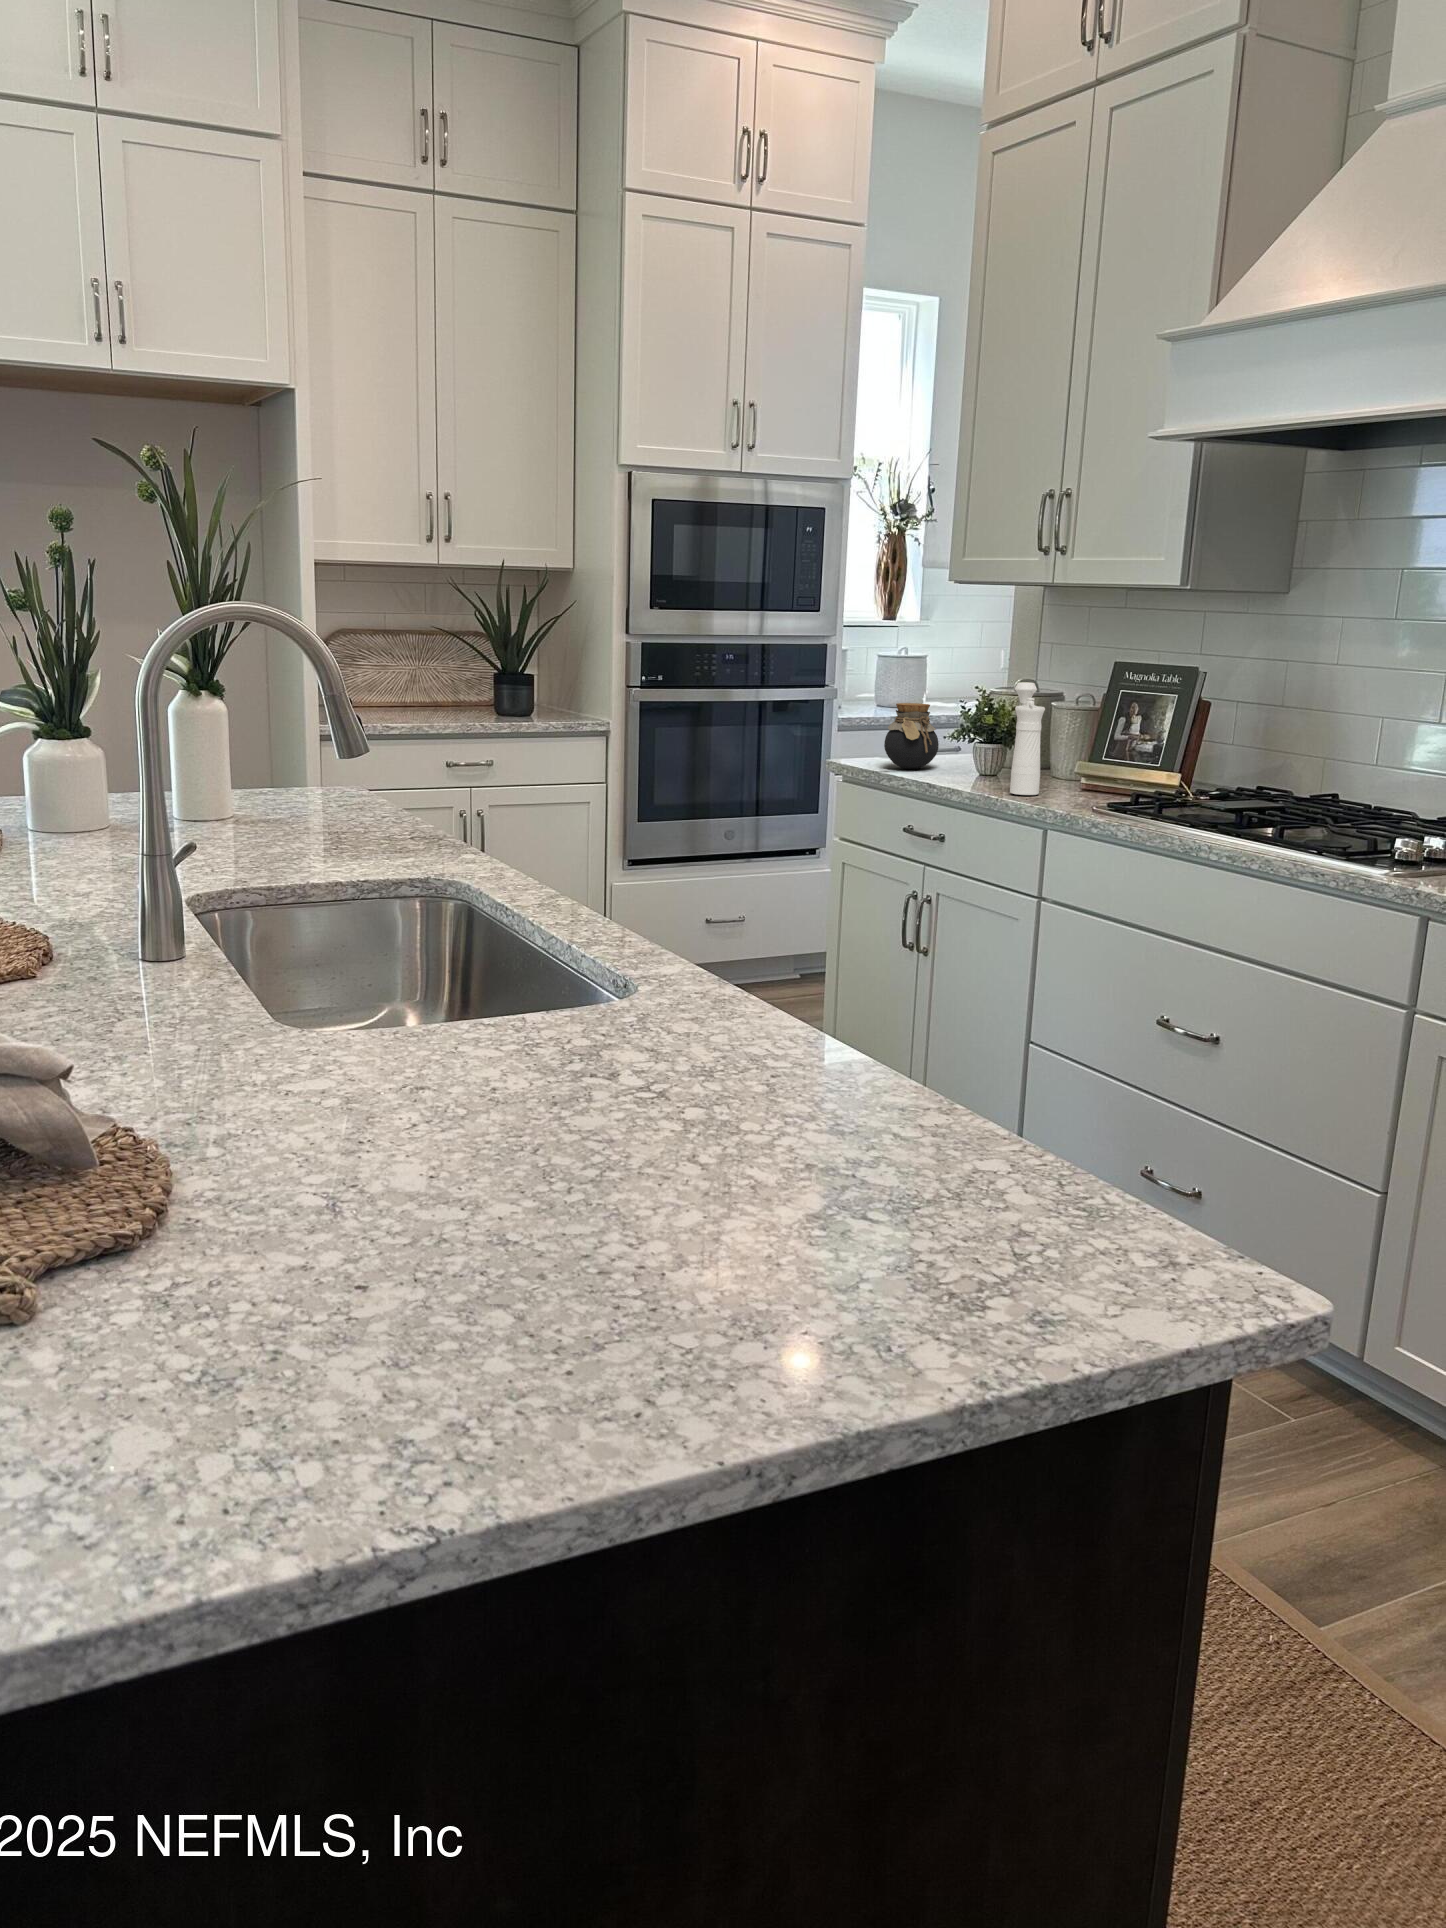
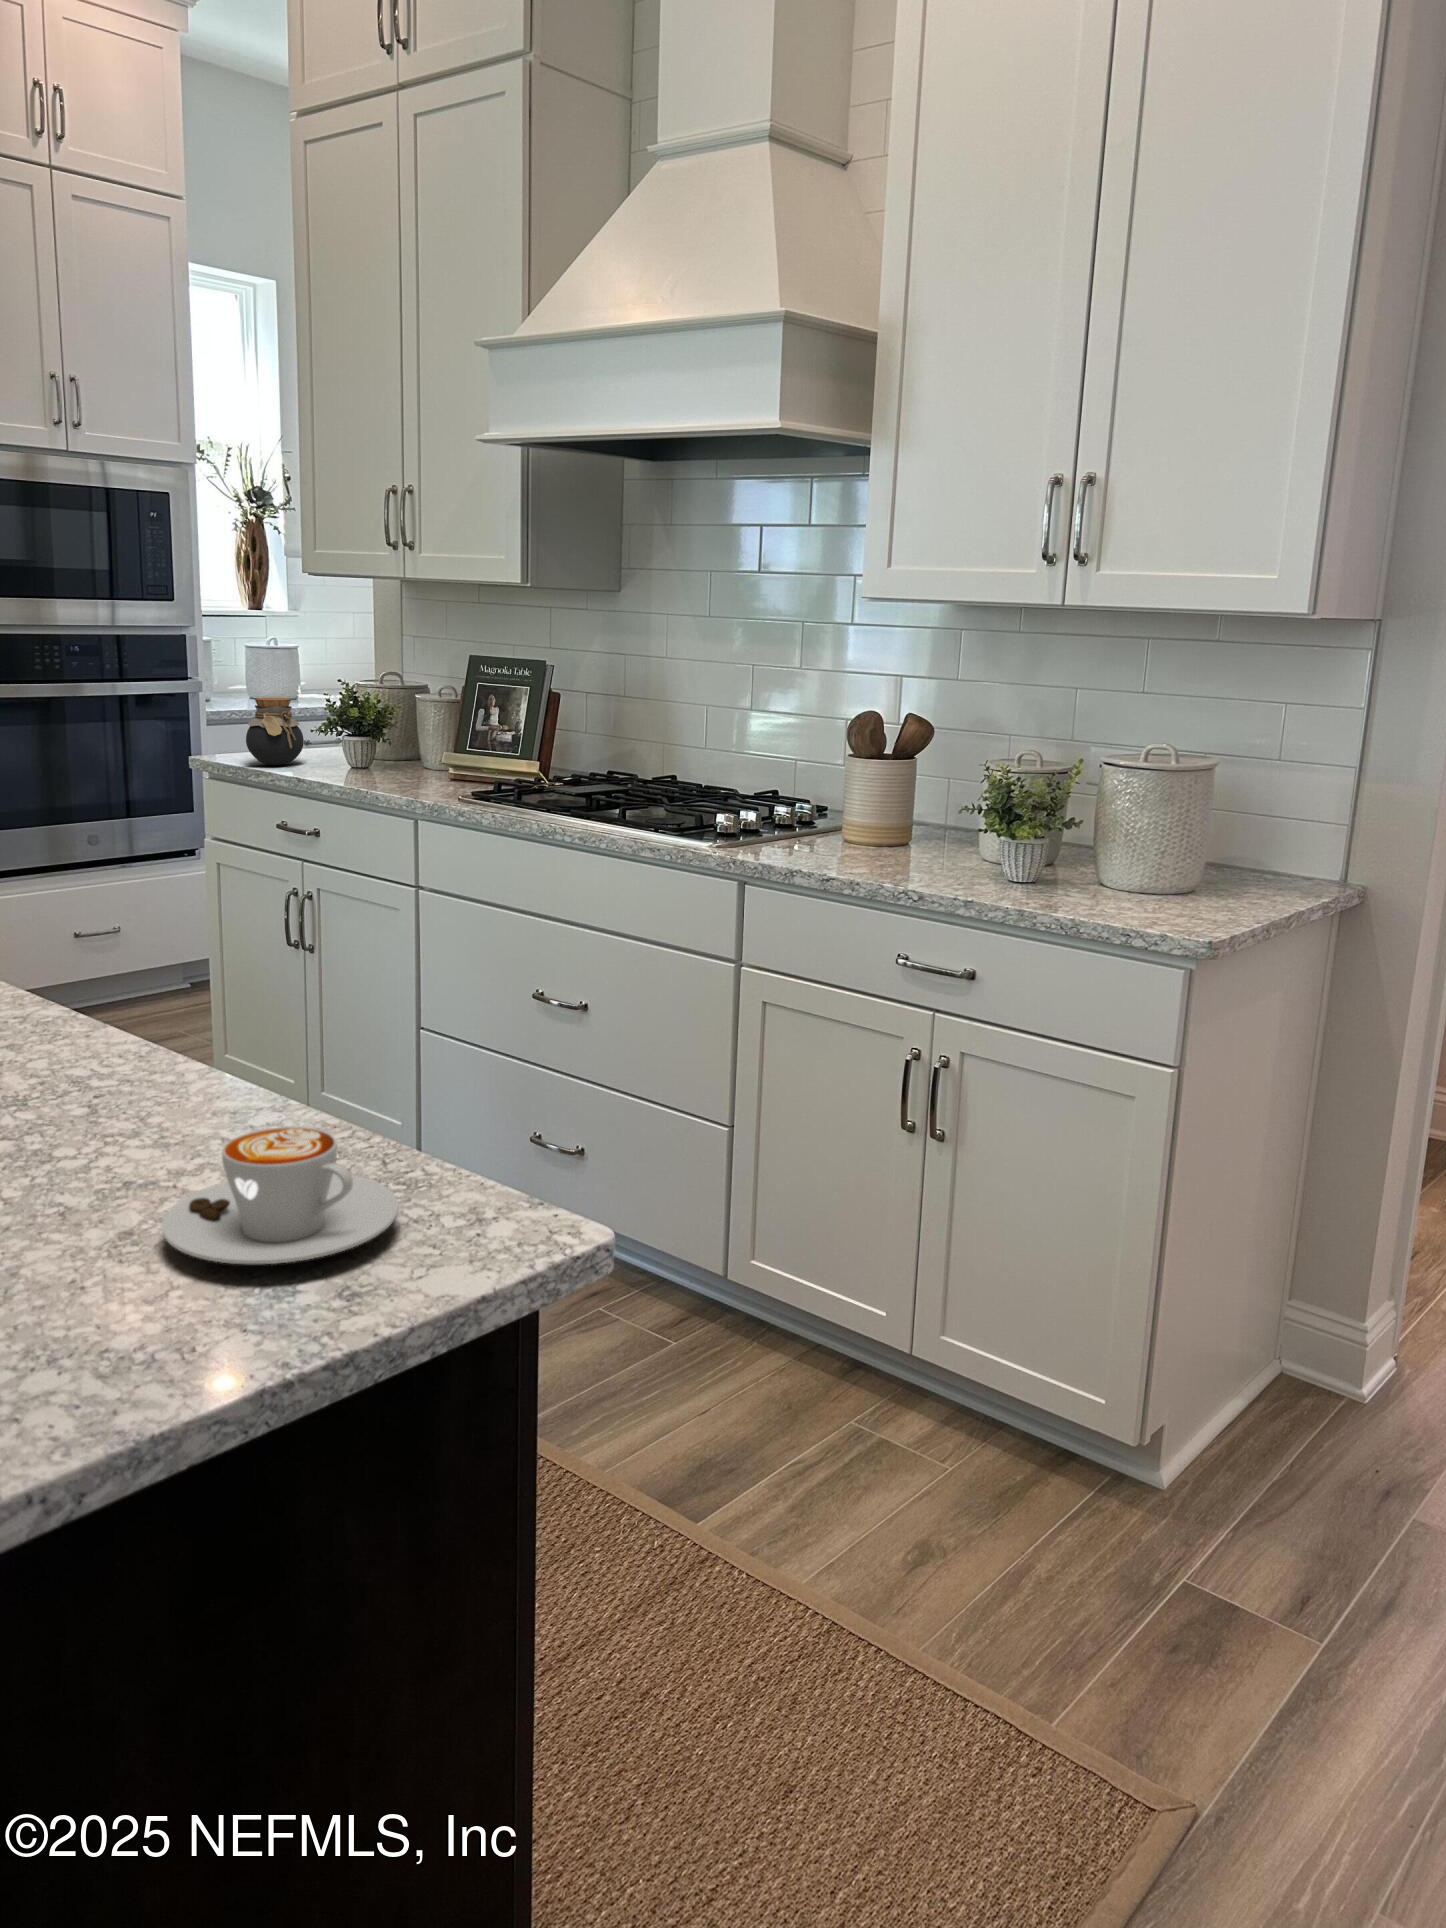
pepper mill: present [1010,682,1045,795] -> none [373,676,405,788]
coffee cup: none [850,1130,1090,1276] -> present [162,1127,398,1264]

